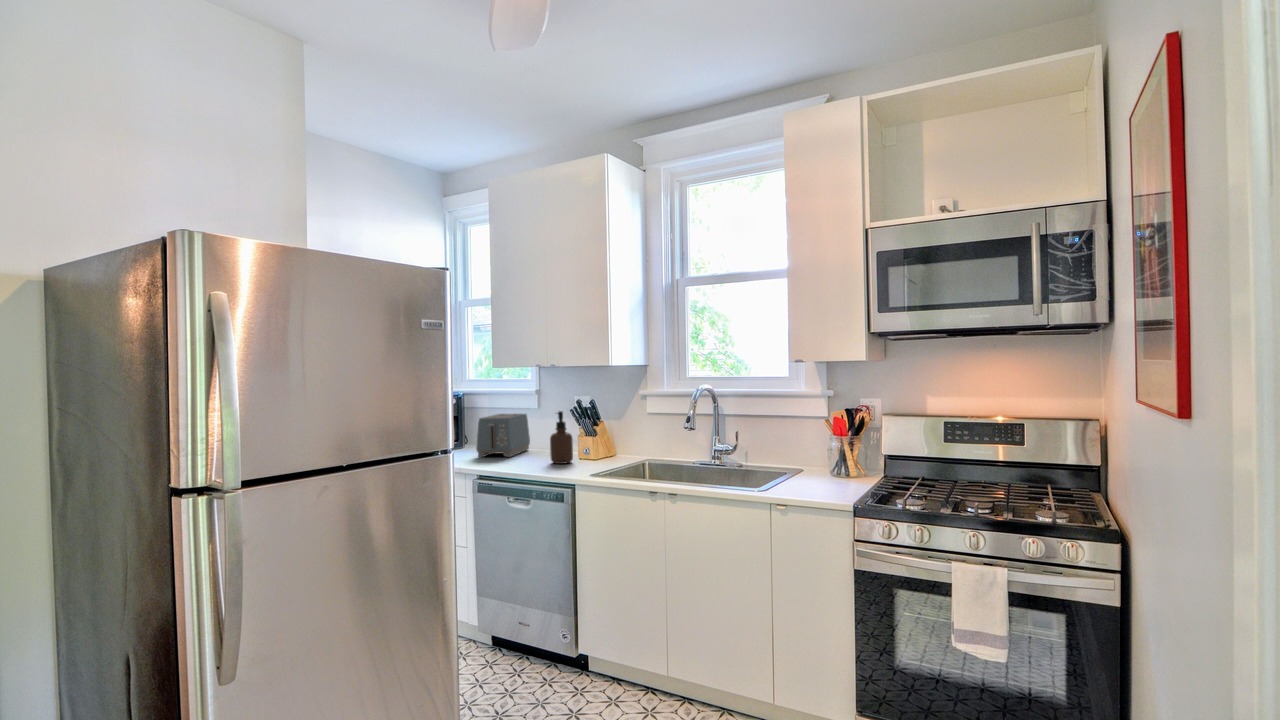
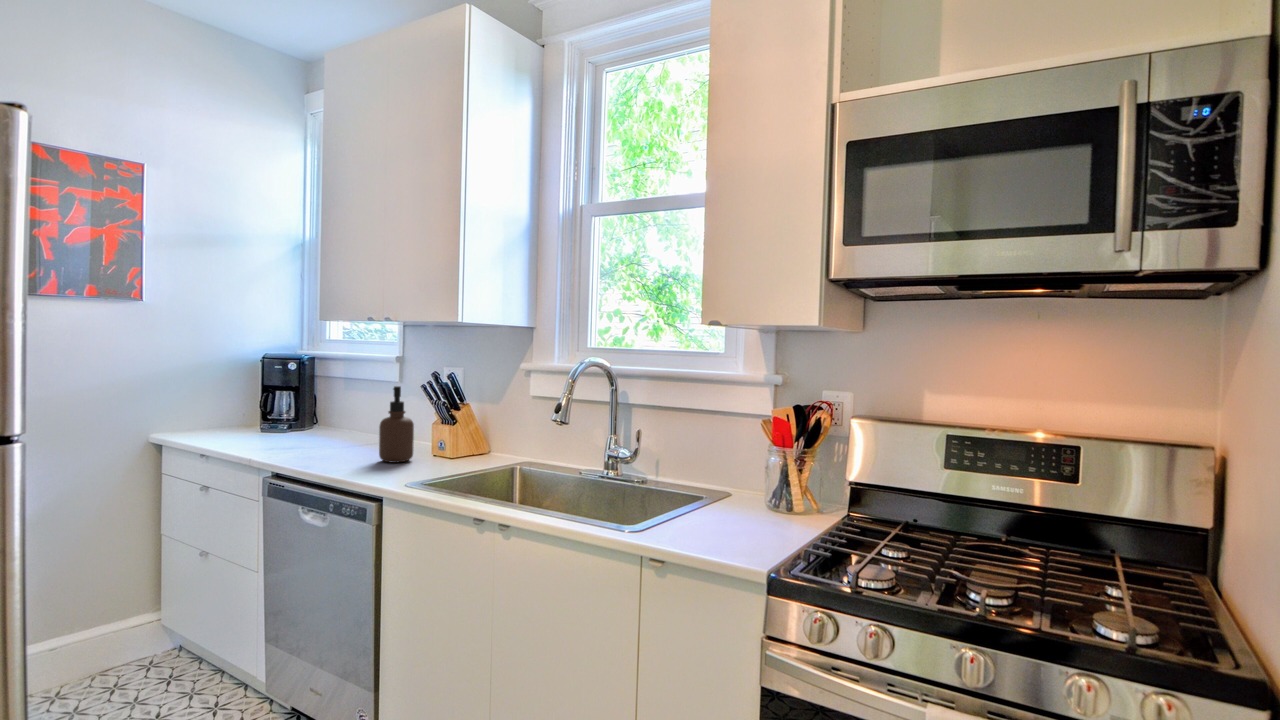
toaster: present [476,413,530,457] -> none [292,386,384,448]

